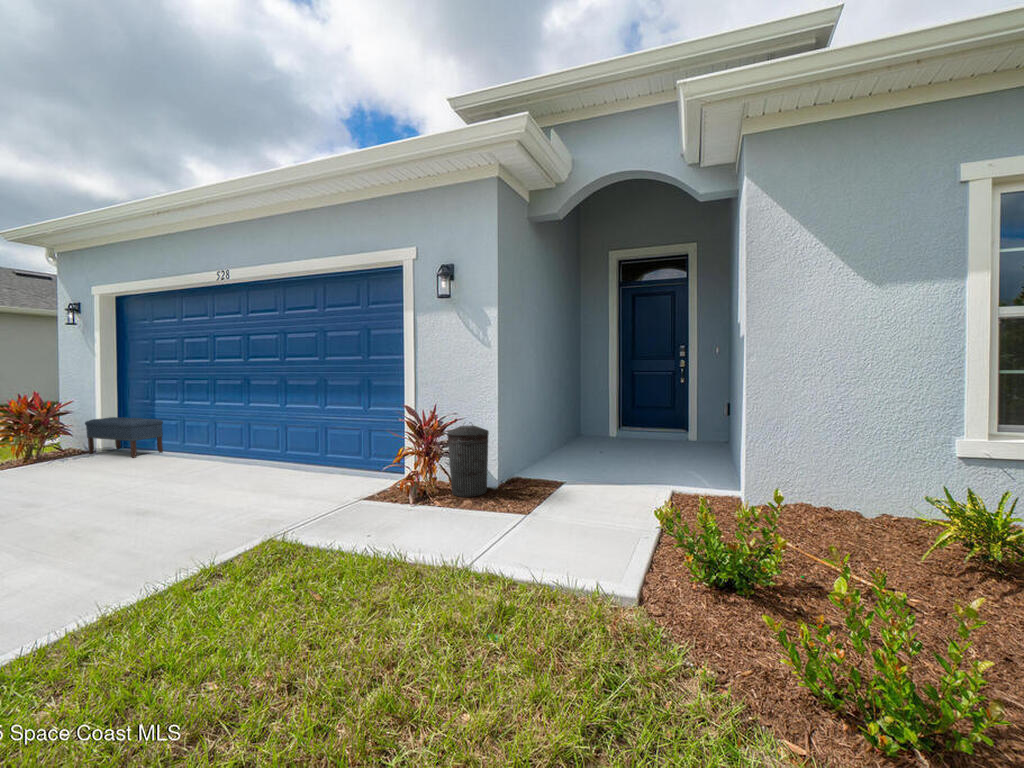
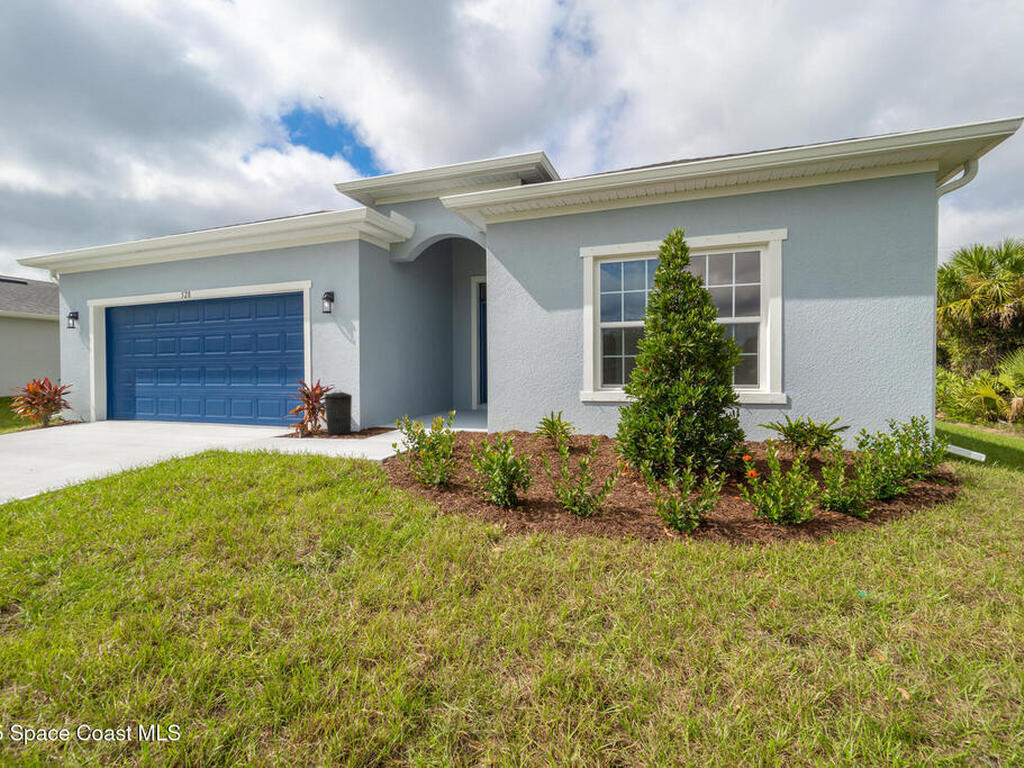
bench: present [85,417,163,458] -> none [82,397,141,424]

